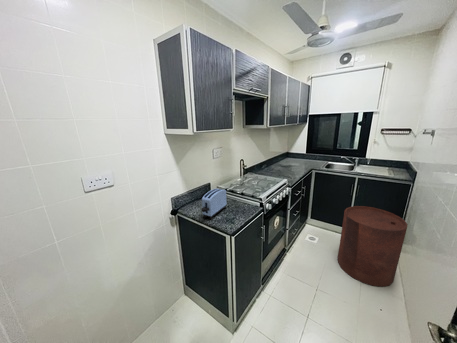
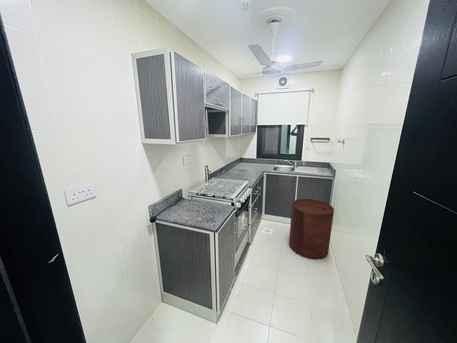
toaster: present [201,189,227,220] -> none [184,193,203,222]

